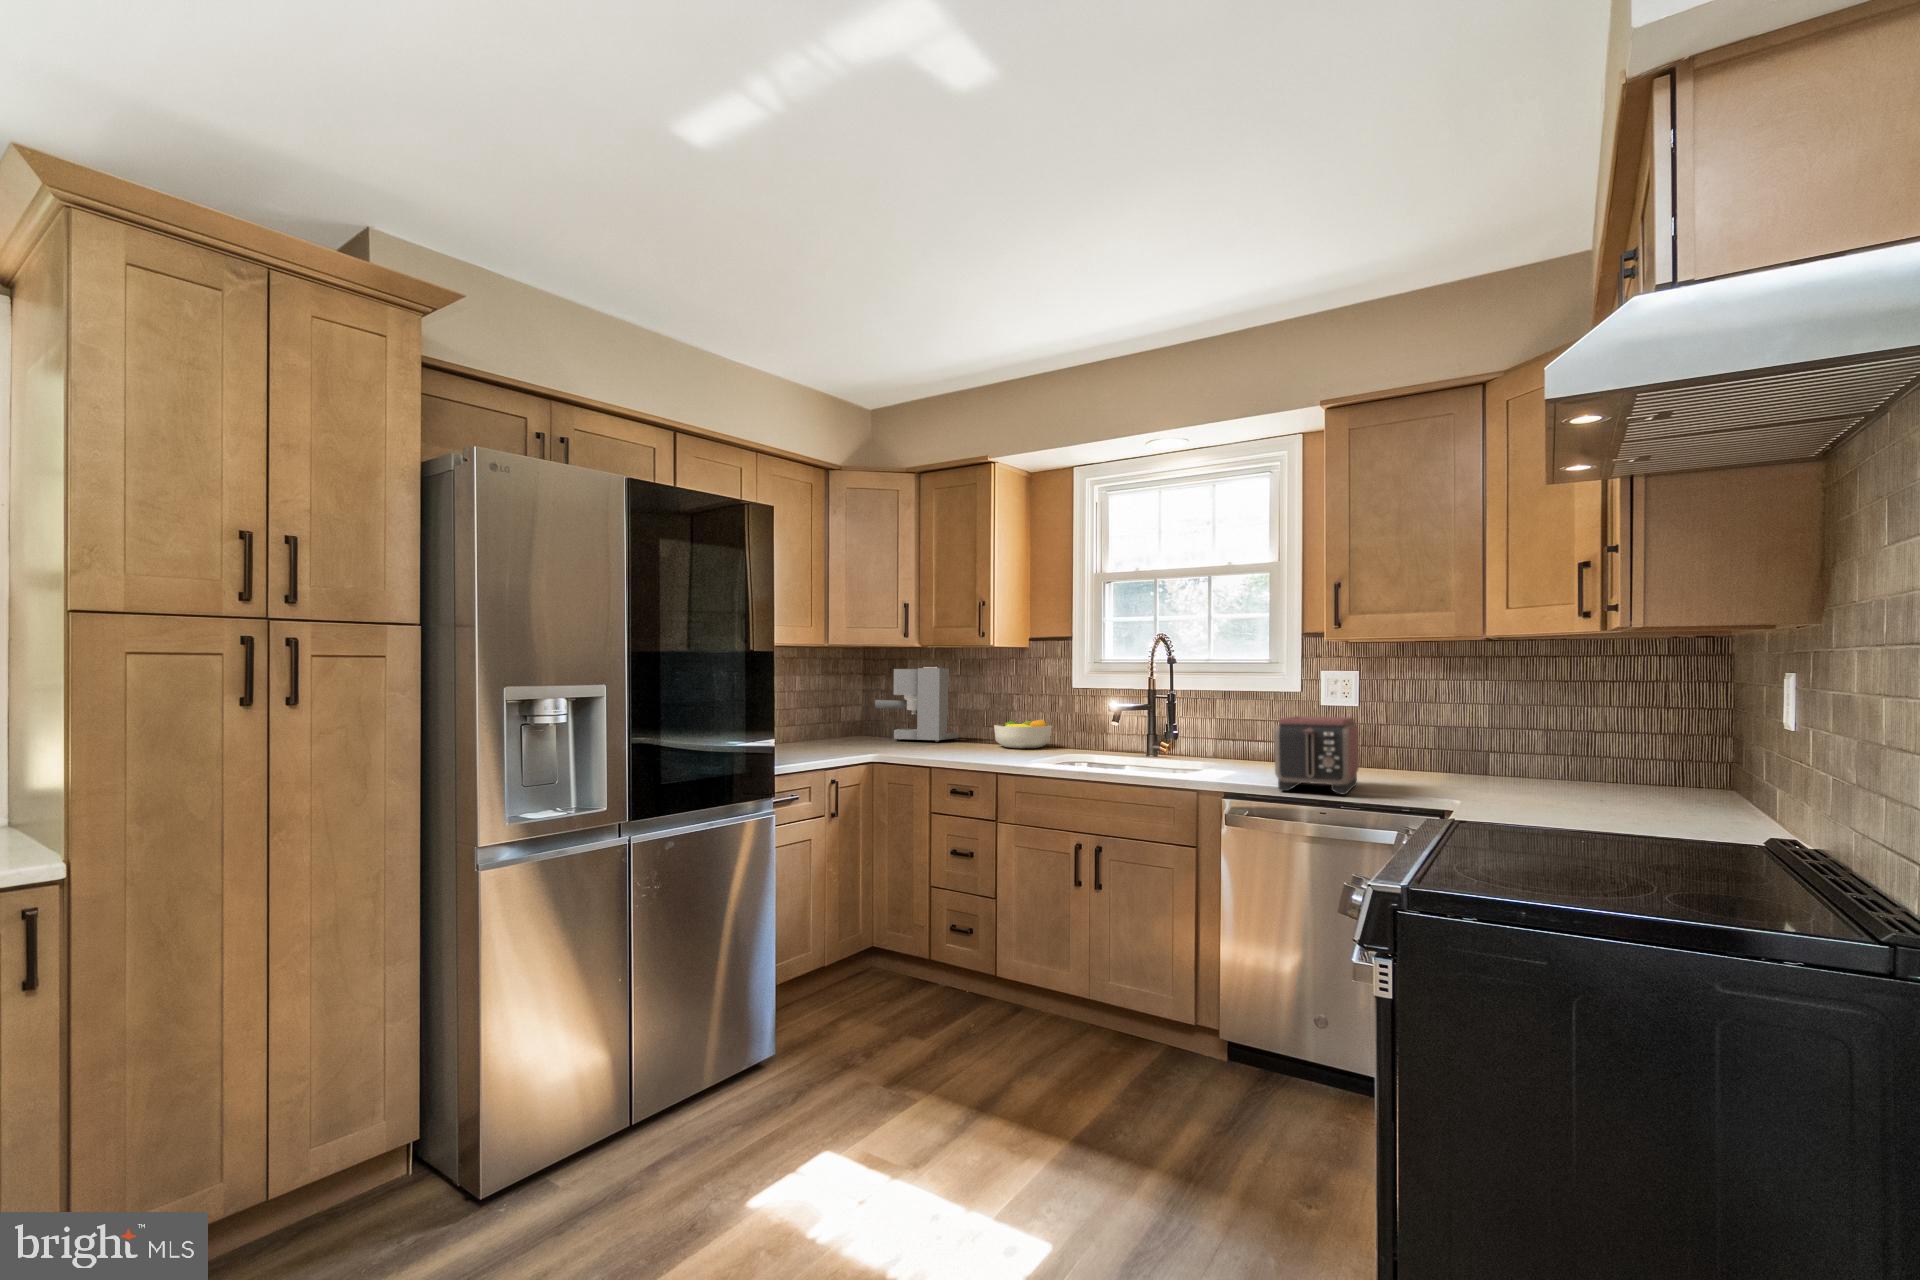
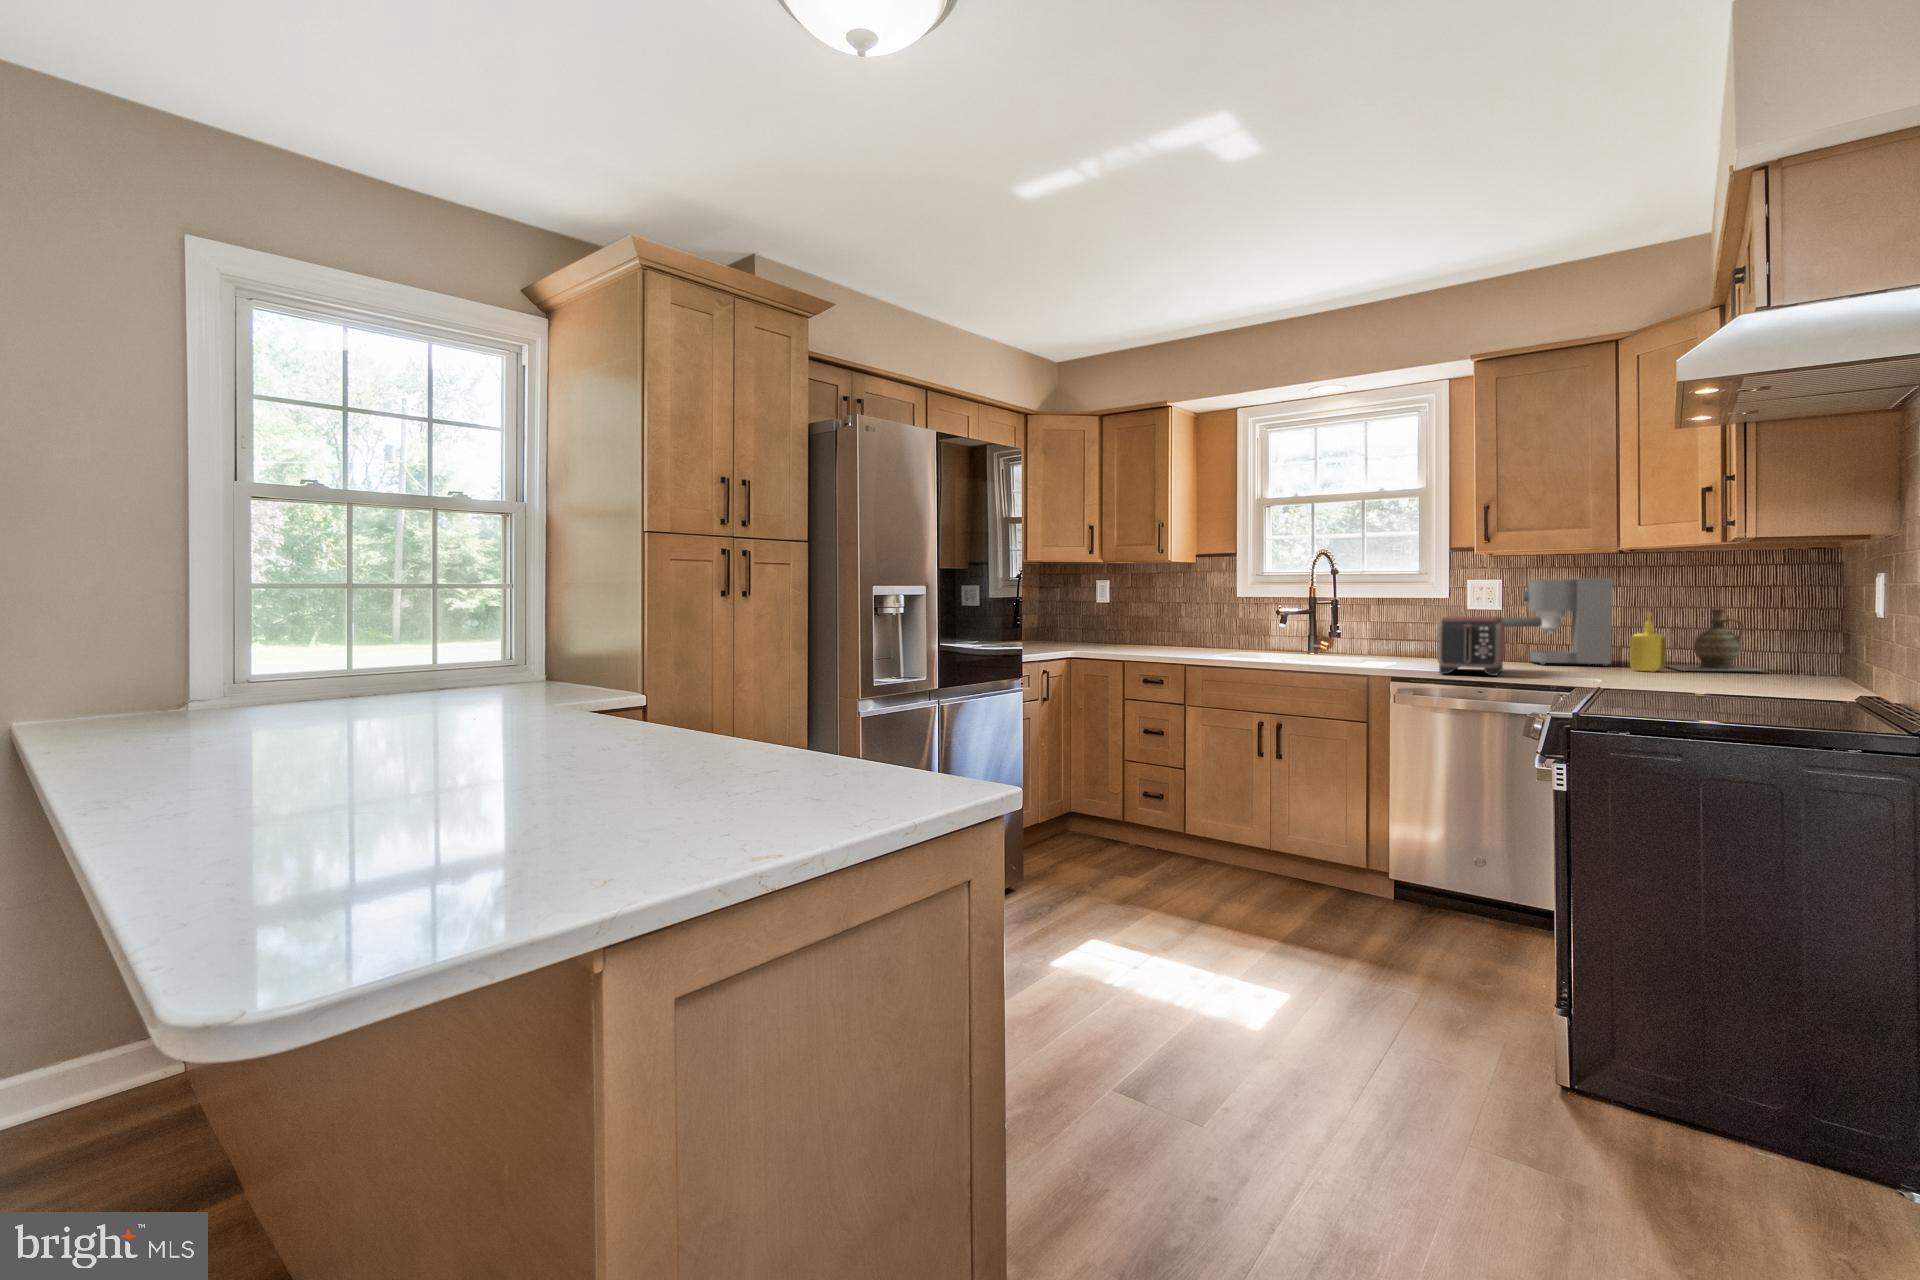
coffee maker: present [875,668,959,742] -> present [1502,578,1613,666]
ceramic jug: none [1542,711,1666,789] -> present [1667,609,1762,671]
soap dispenser: none [1505,714,1547,788] -> present [1630,612,1666,671]
fruit bowl: present [994,719,1052,748] -> none [1168,623,1219,650]

